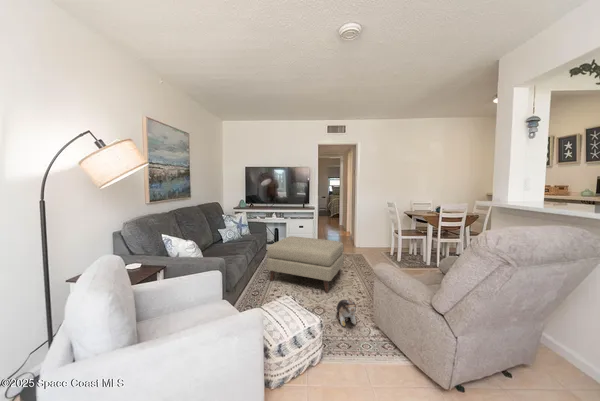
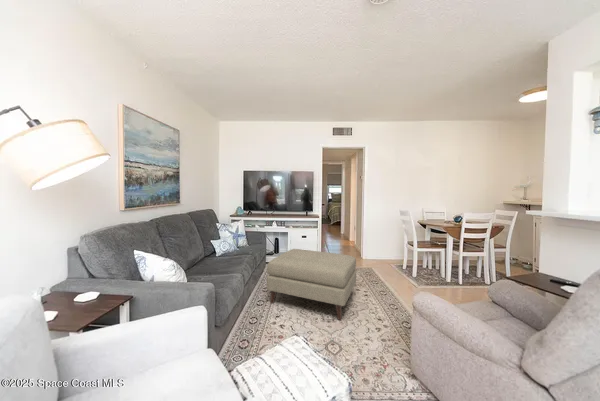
plush toy: present [336,299,358,326] -> none [356,335,390,374]

